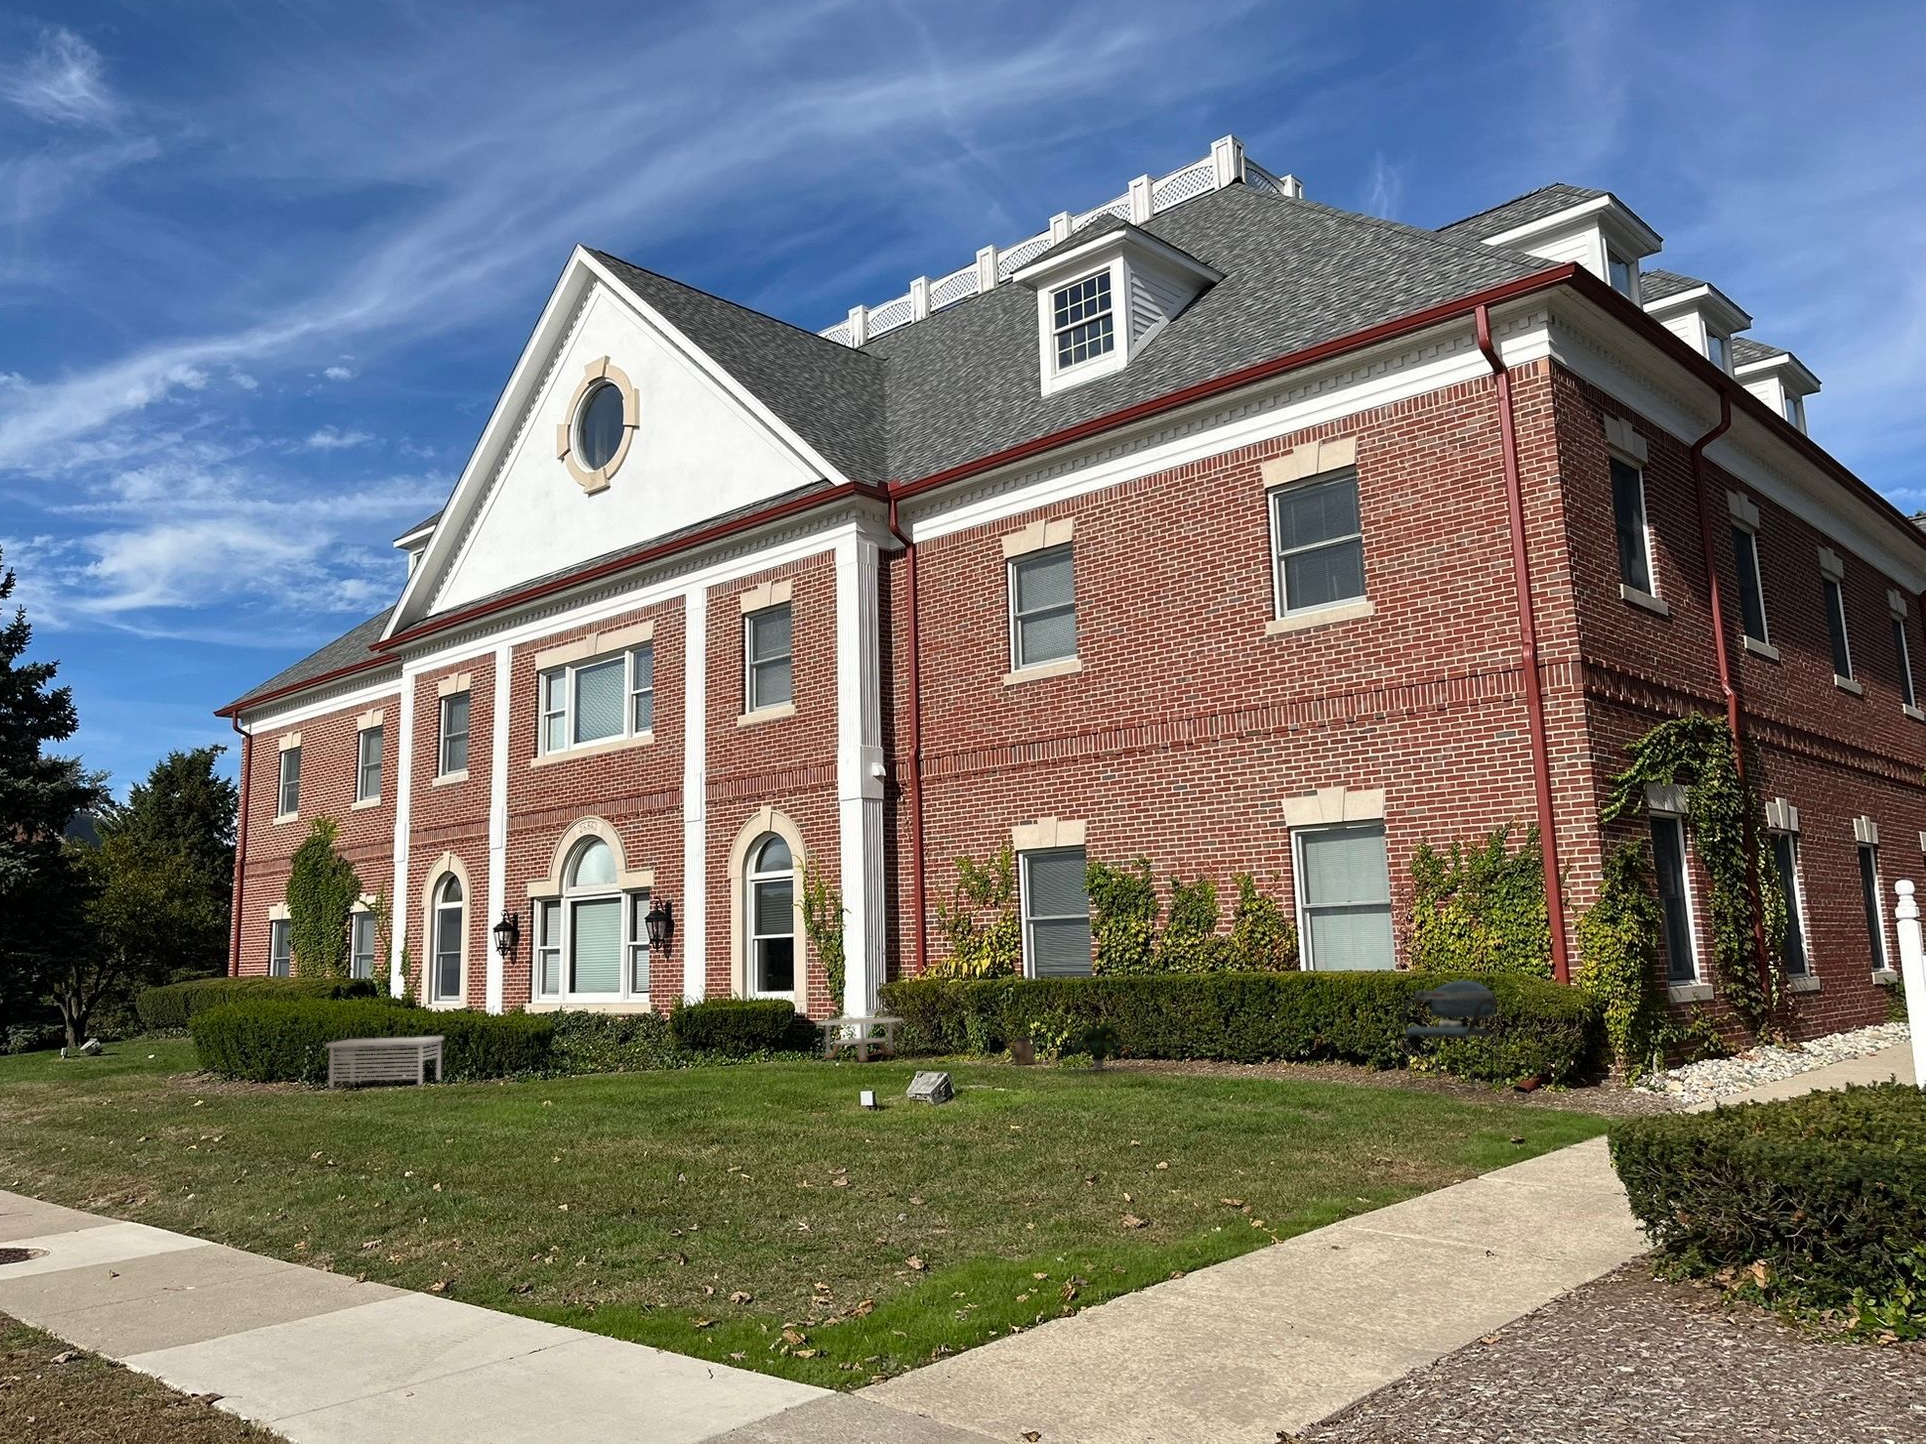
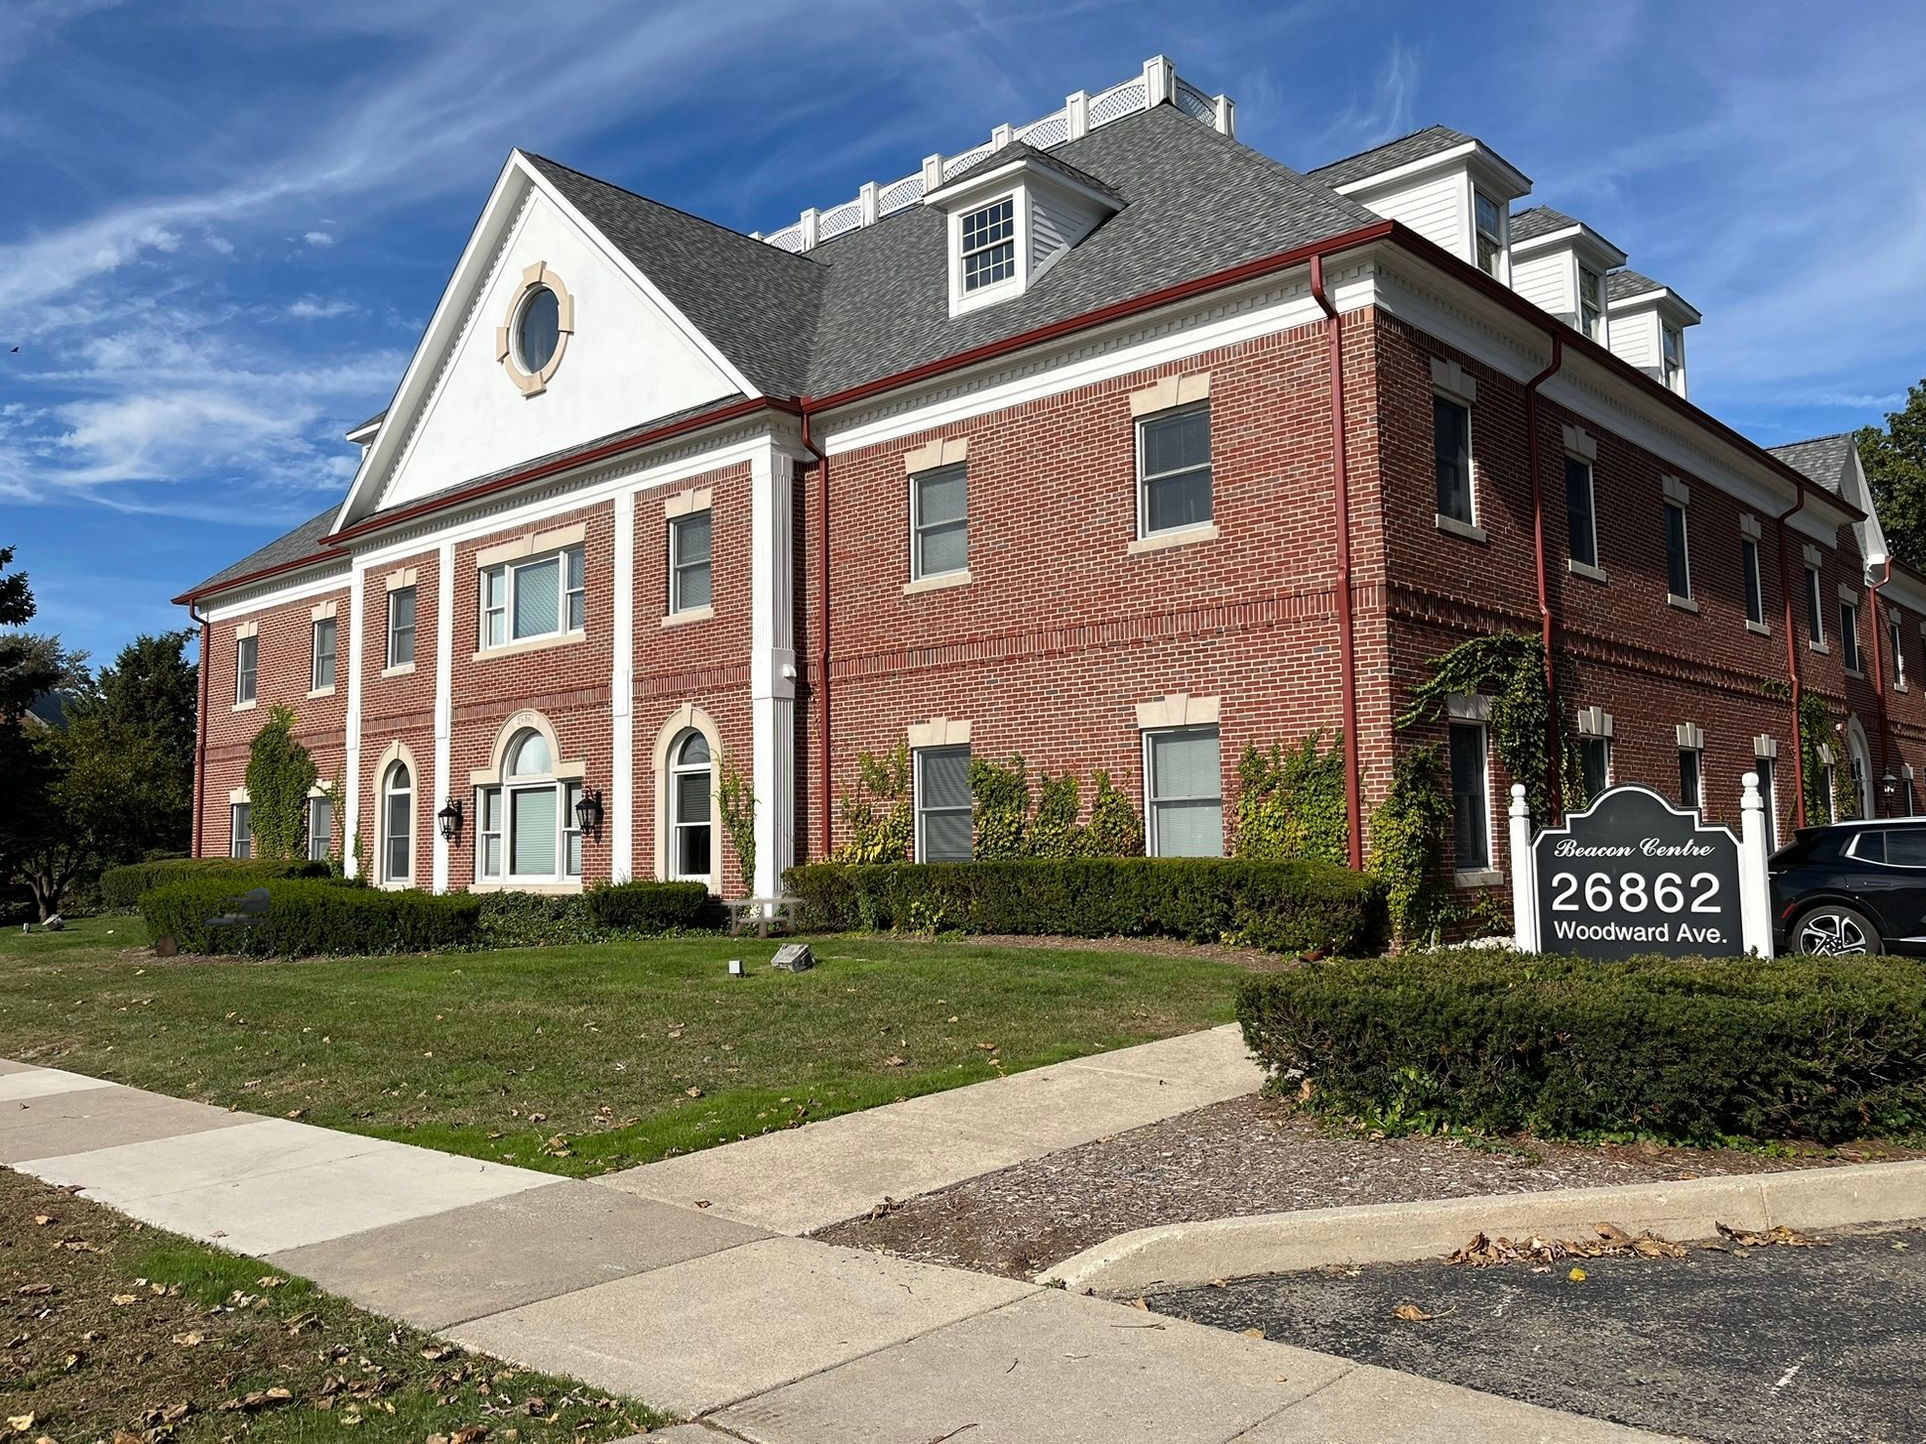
chair: present [1401,981,1502,1090] -> present [205,888,272,959]
potted plant: present [1073,1019,1127,1070] -> none [936,898,993,945]
storage bench: present [326,1036,443,1088] -> none [263,914,376,961]
watering can: present [1003,1037,1036,1065] -> present [146,934,181,956]

